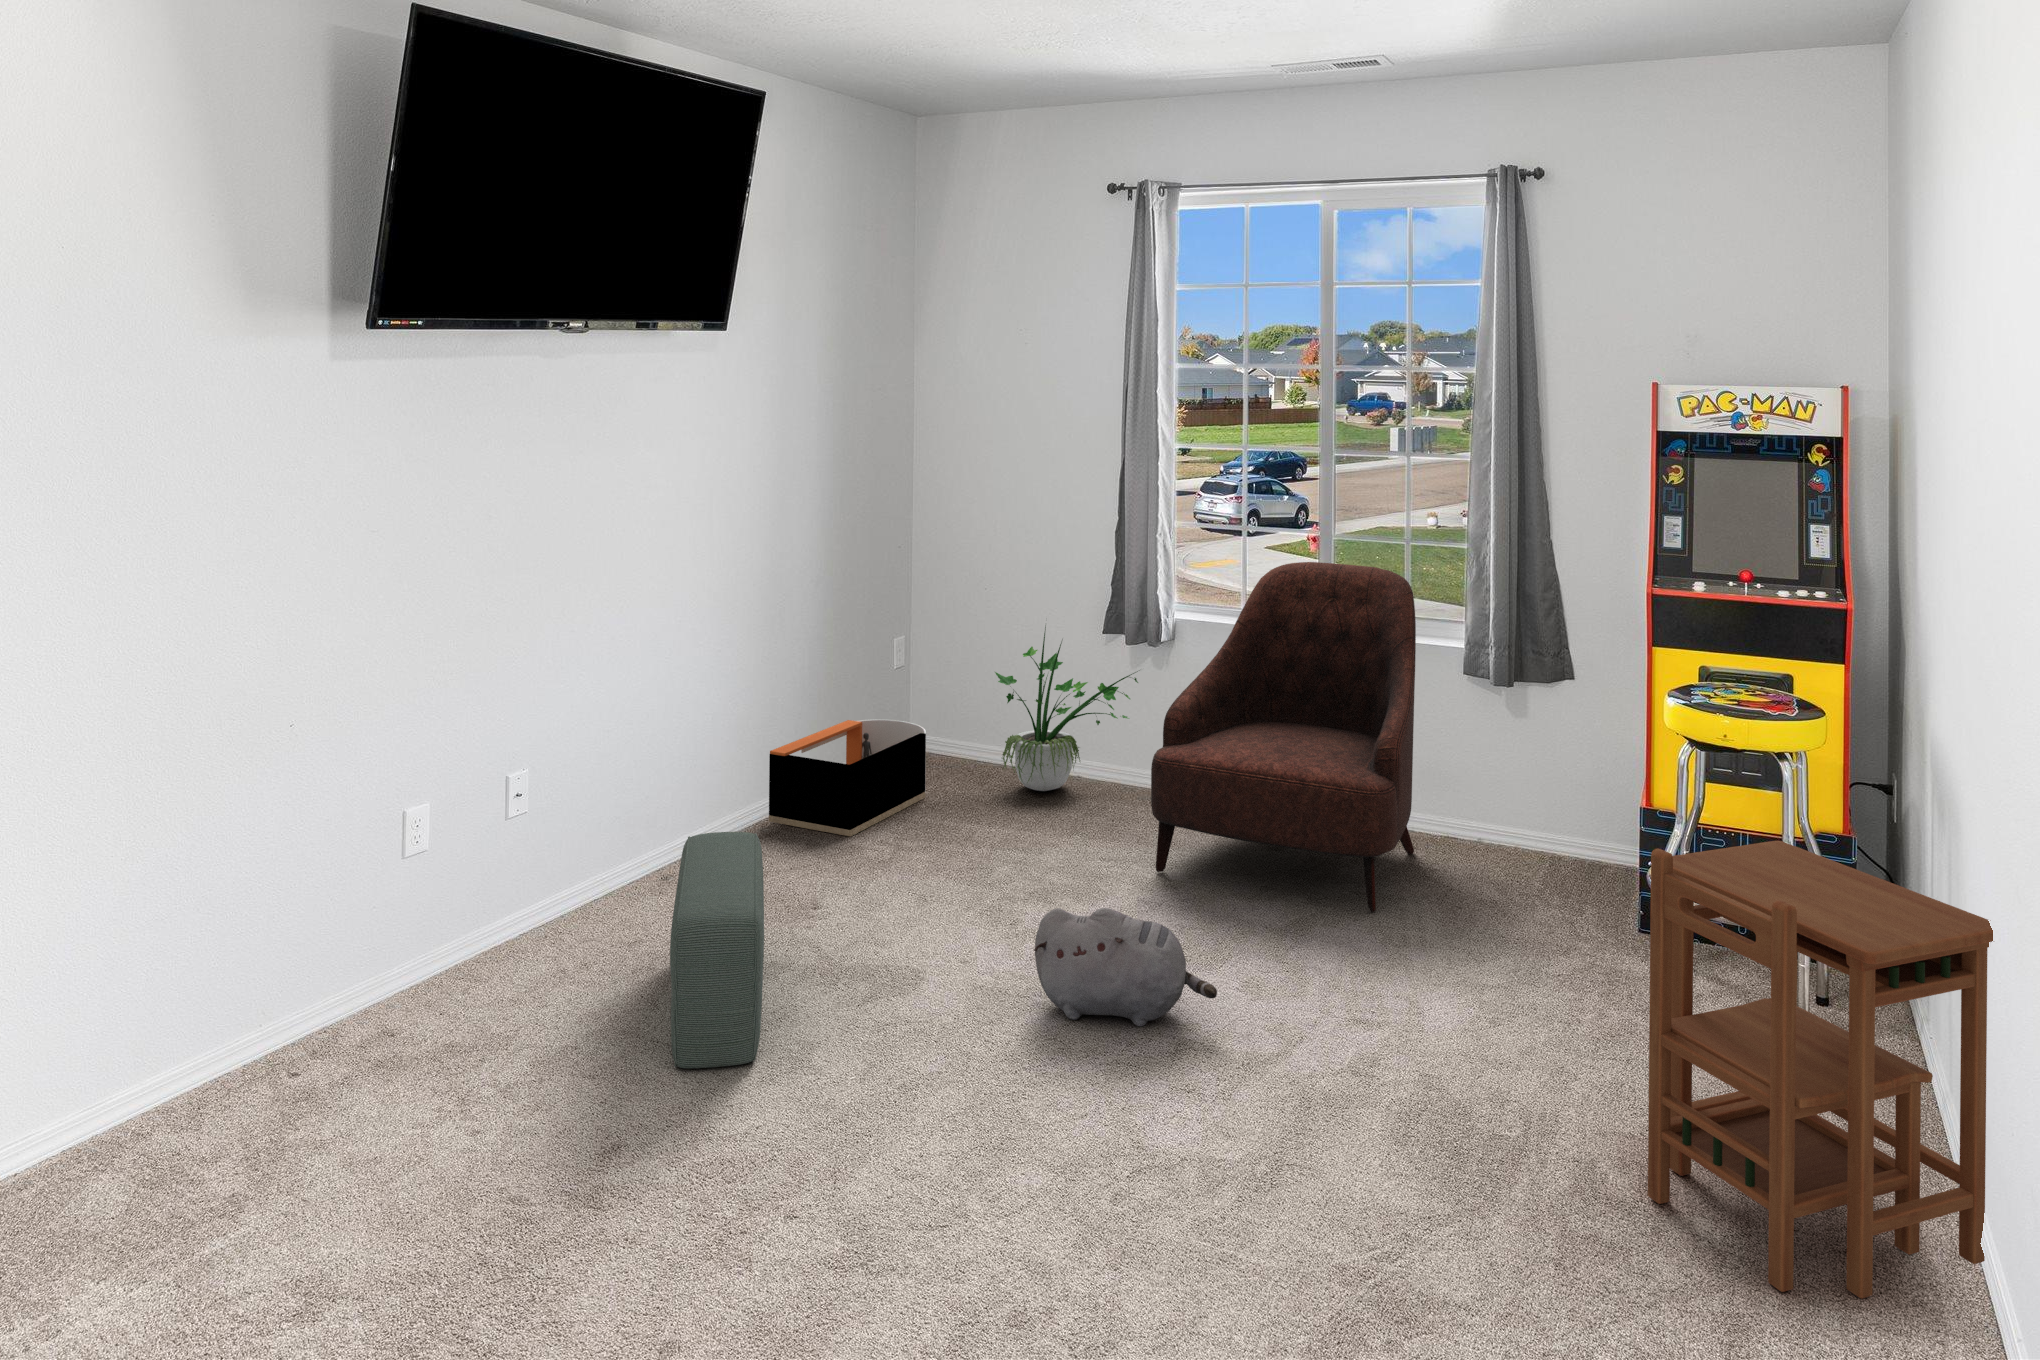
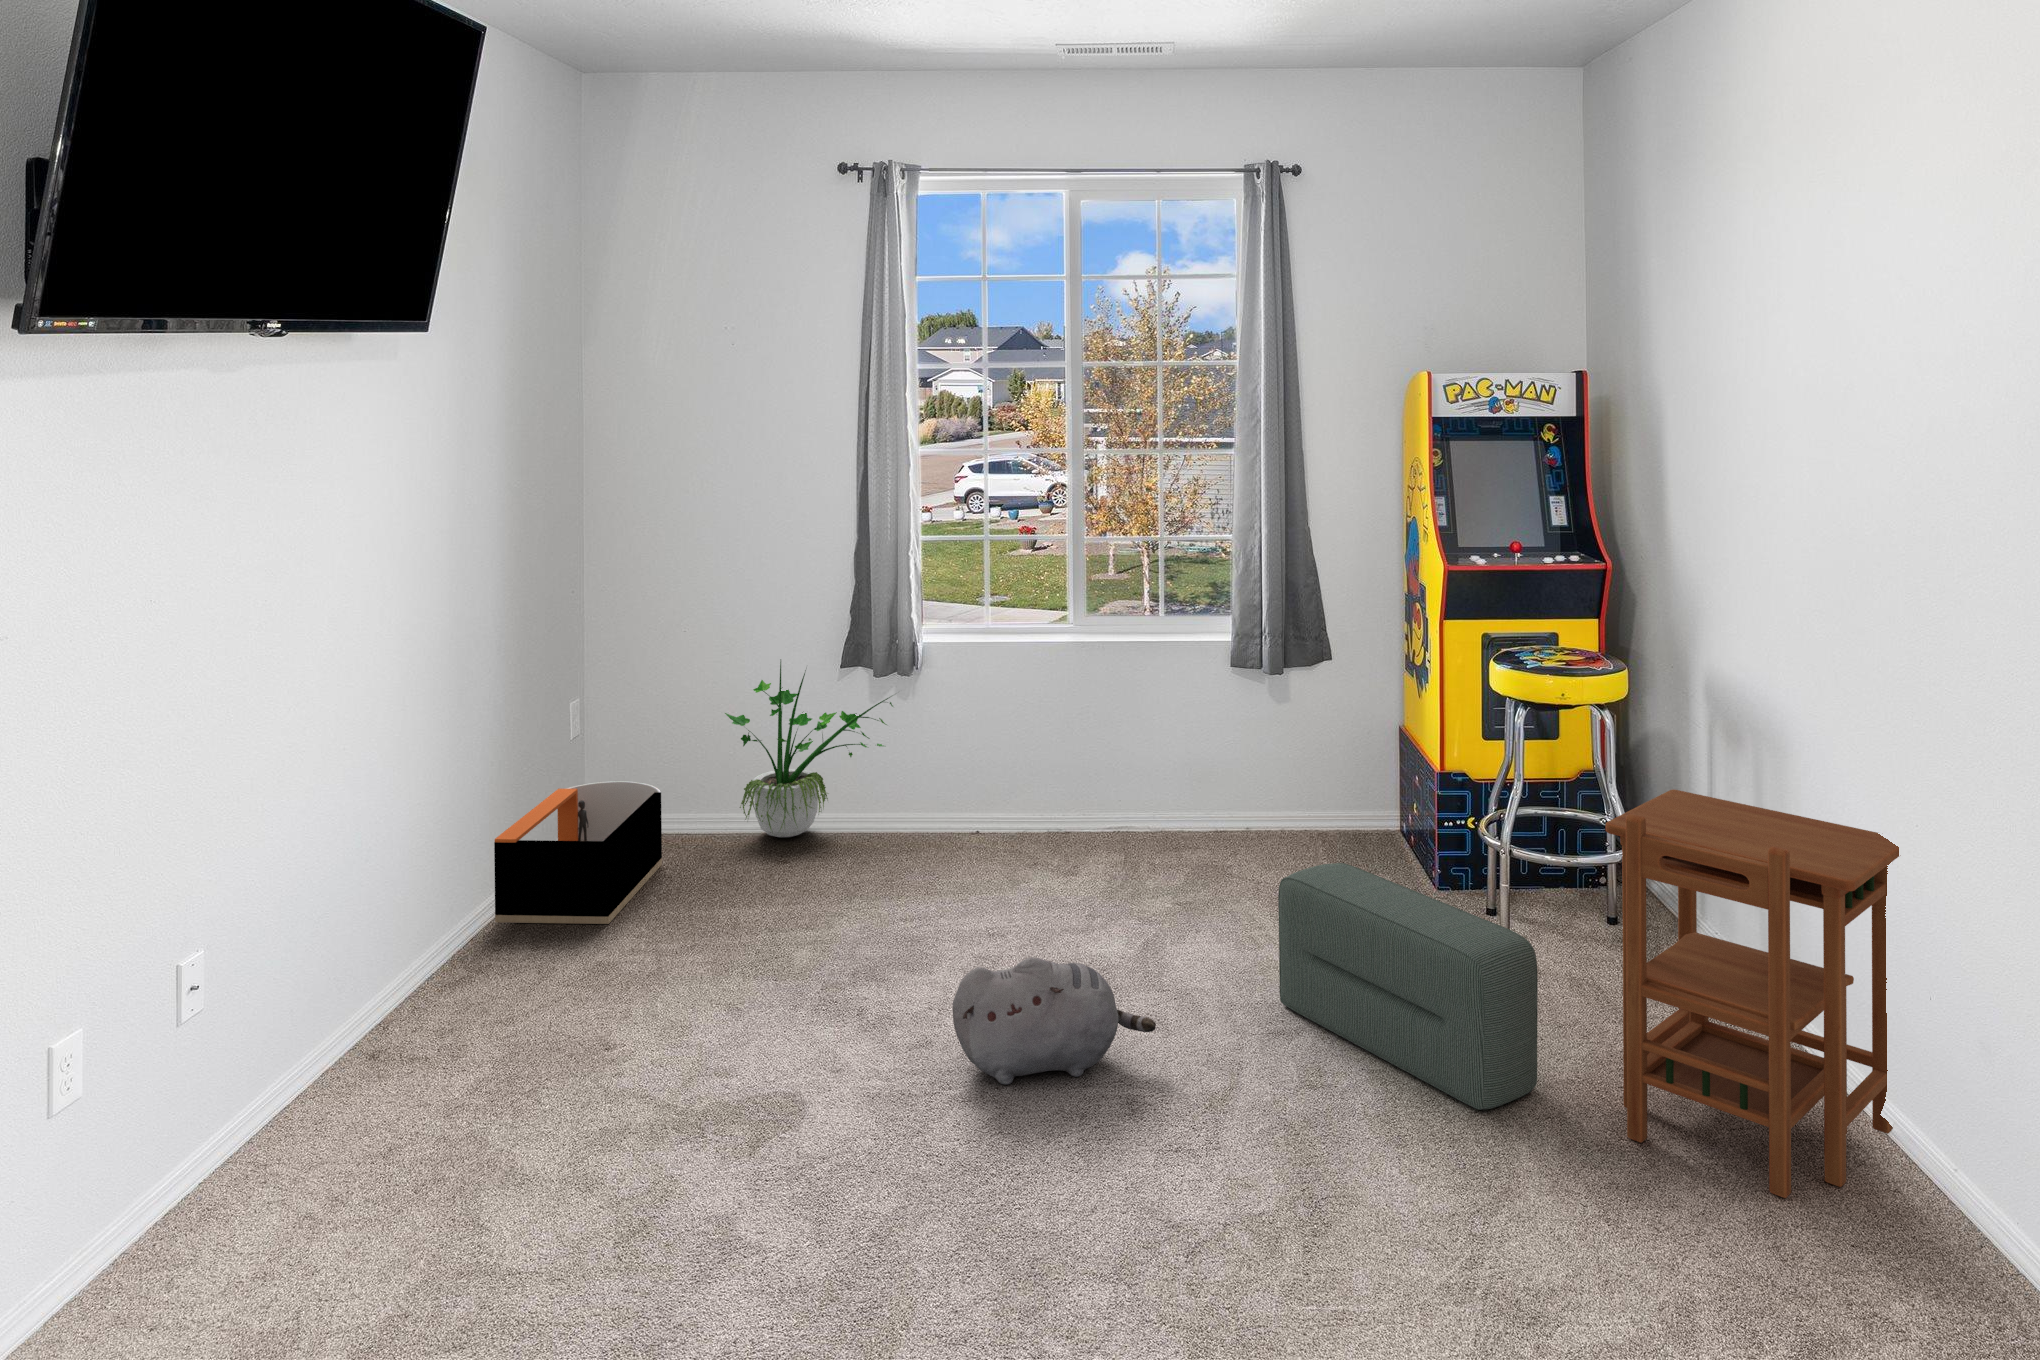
armchair: present [1151,562,1416,913] -> none [960,564,1219,912]
pouf: present [670,832,764,1068] -> present [1278,863,1538,1110]

